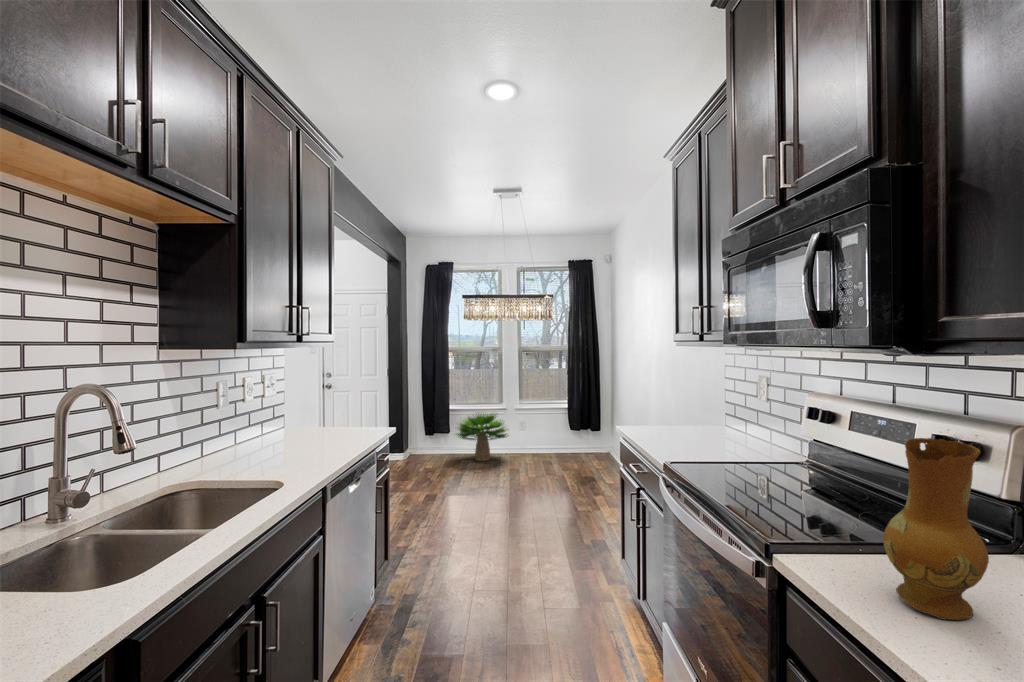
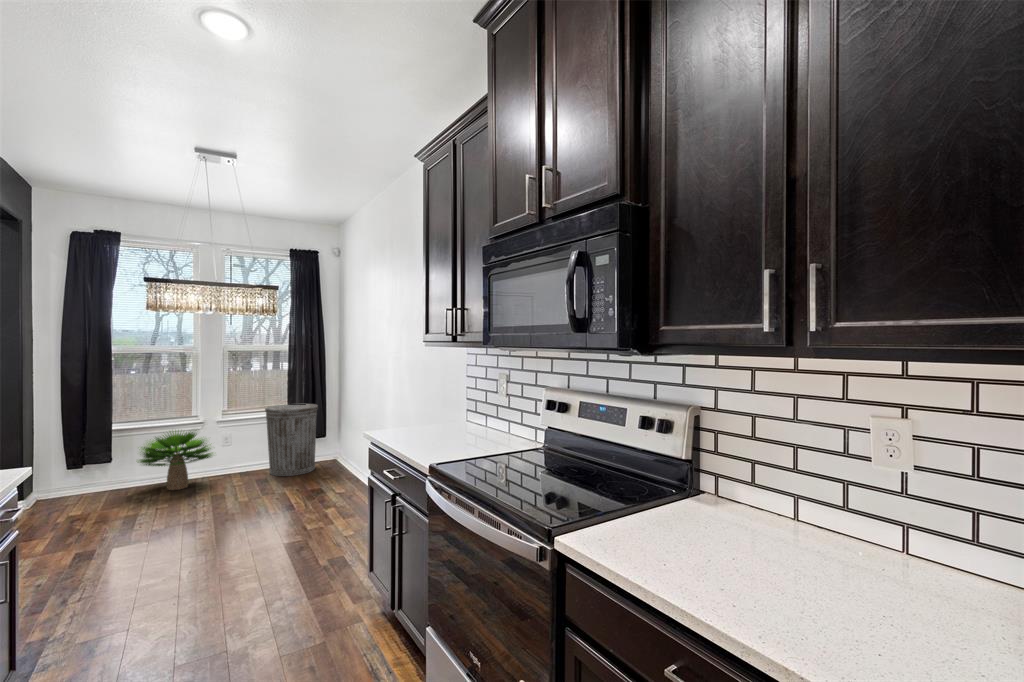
trash can: none [548,397,594,462] -> present [265,404,318,476]
ceramic jug: present [883,438,989,620] -> none [643,421,710,563]

